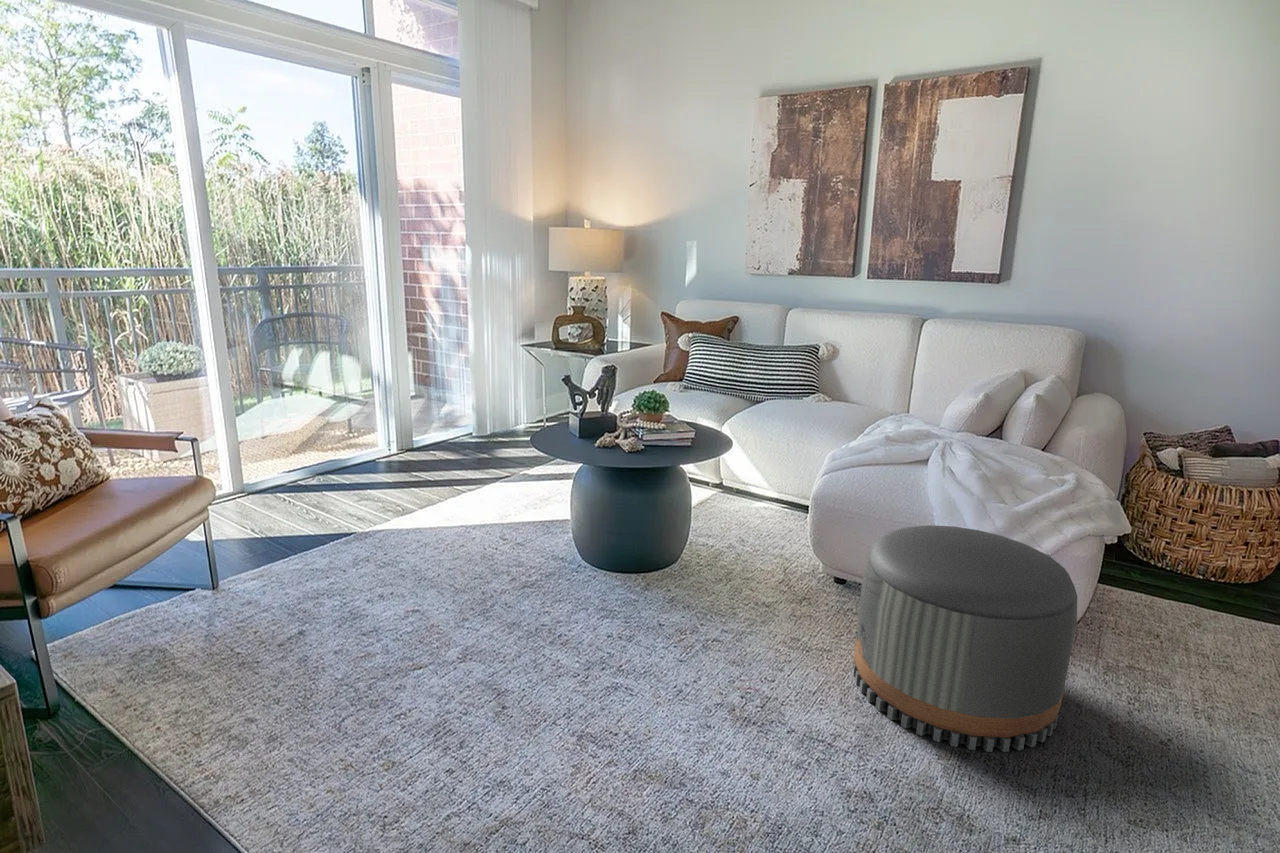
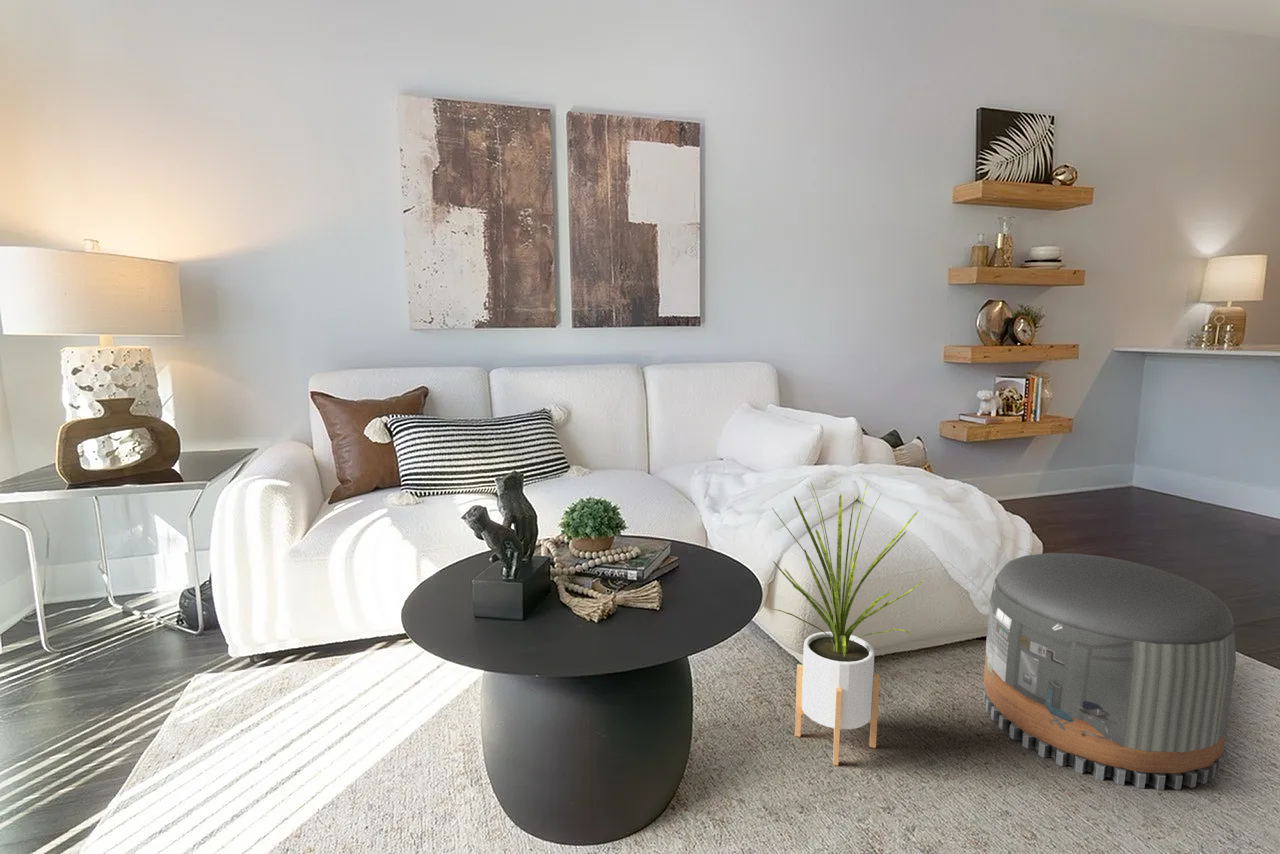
house plant: none [697,402,810,608] -> present [772,483,923,765]

